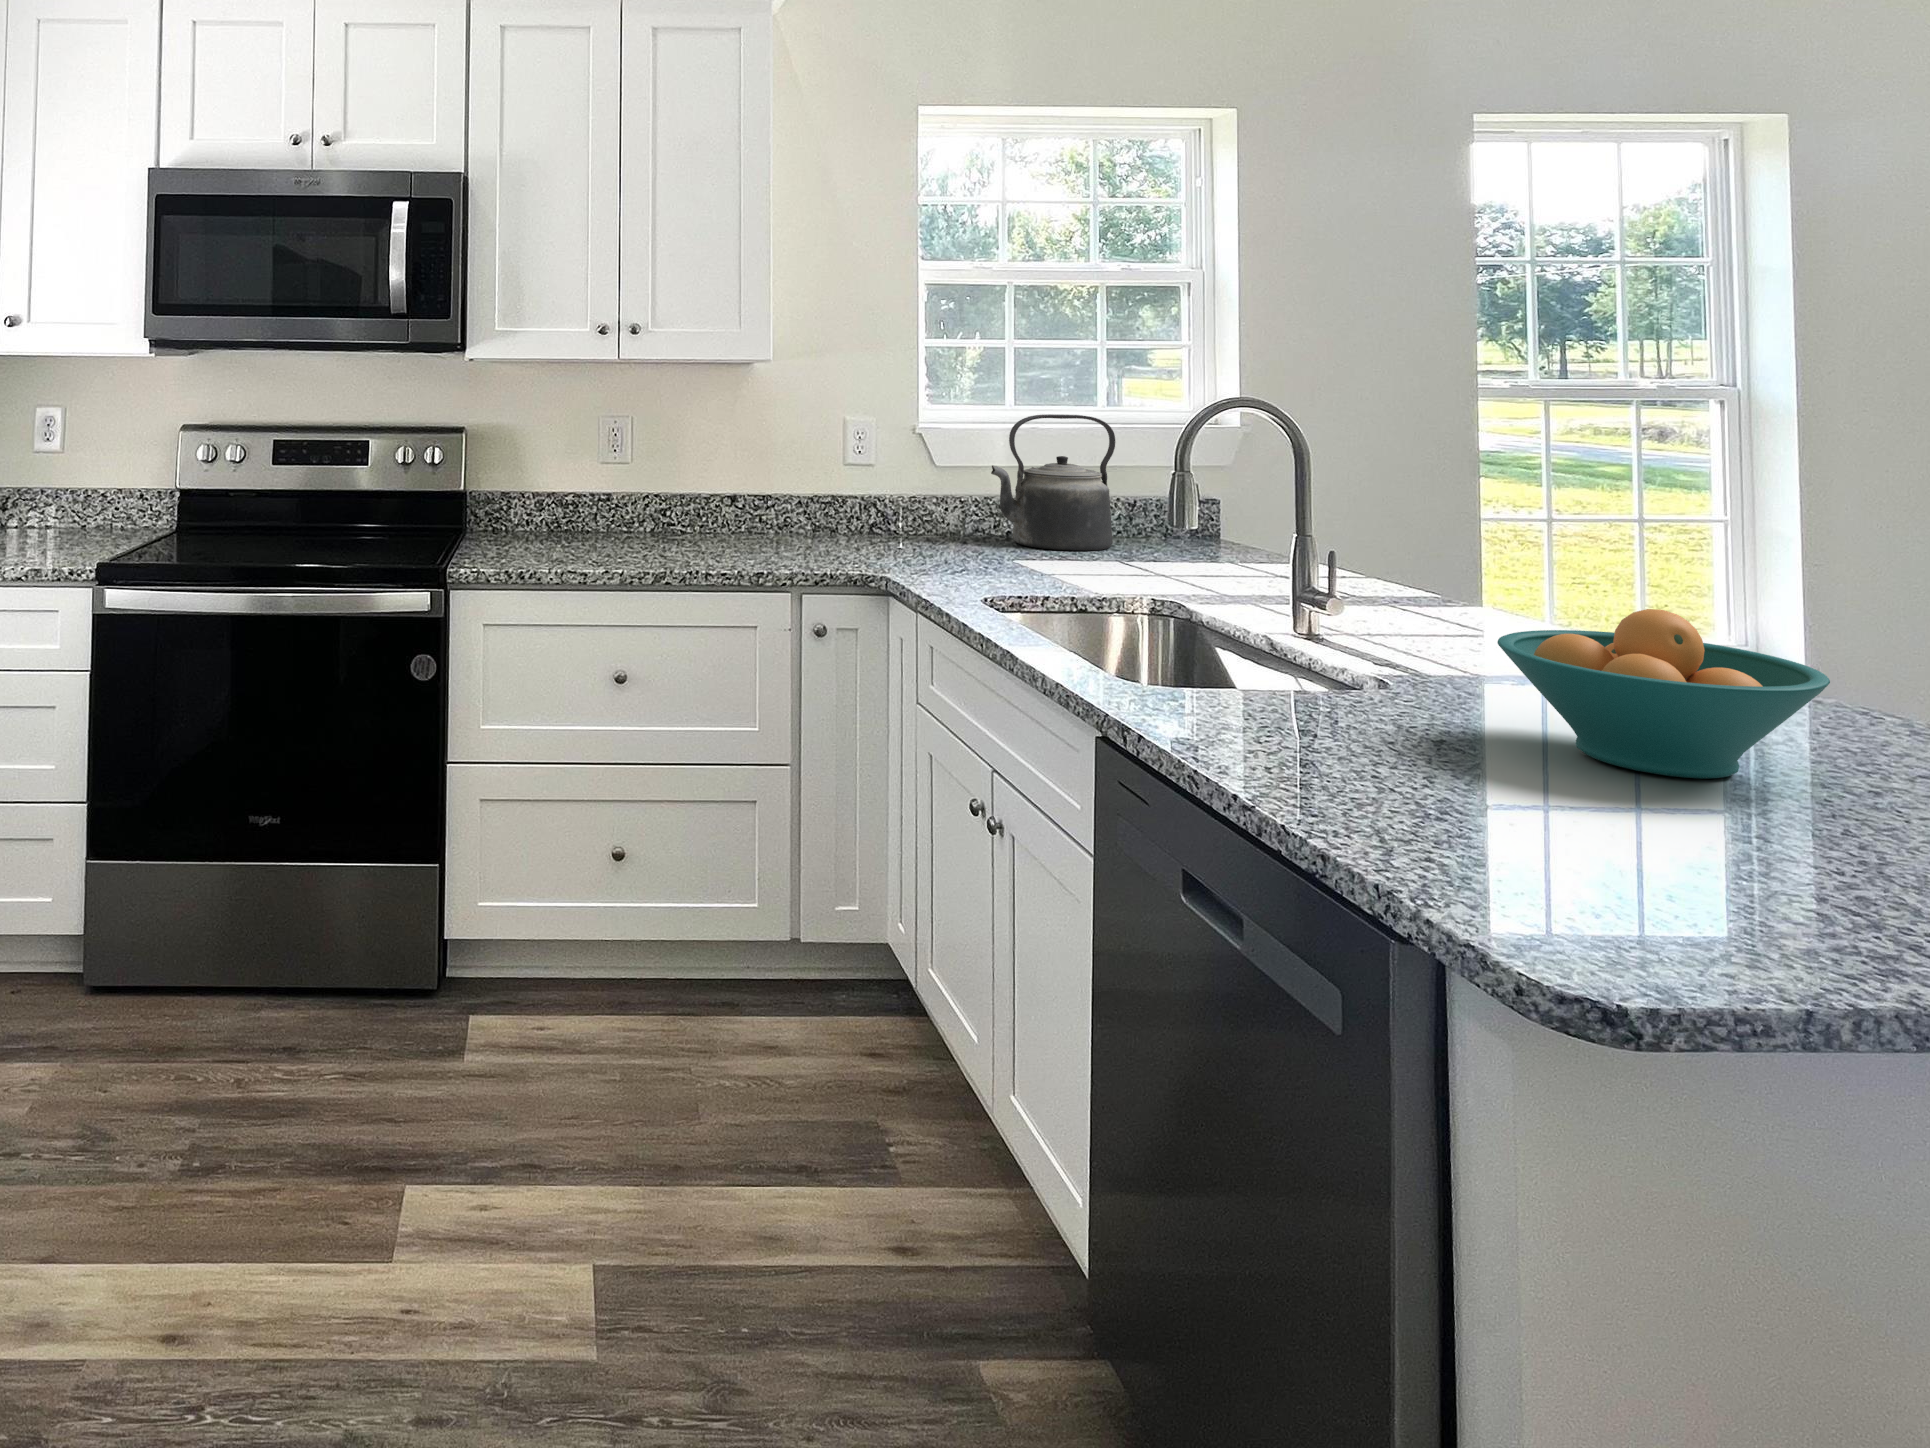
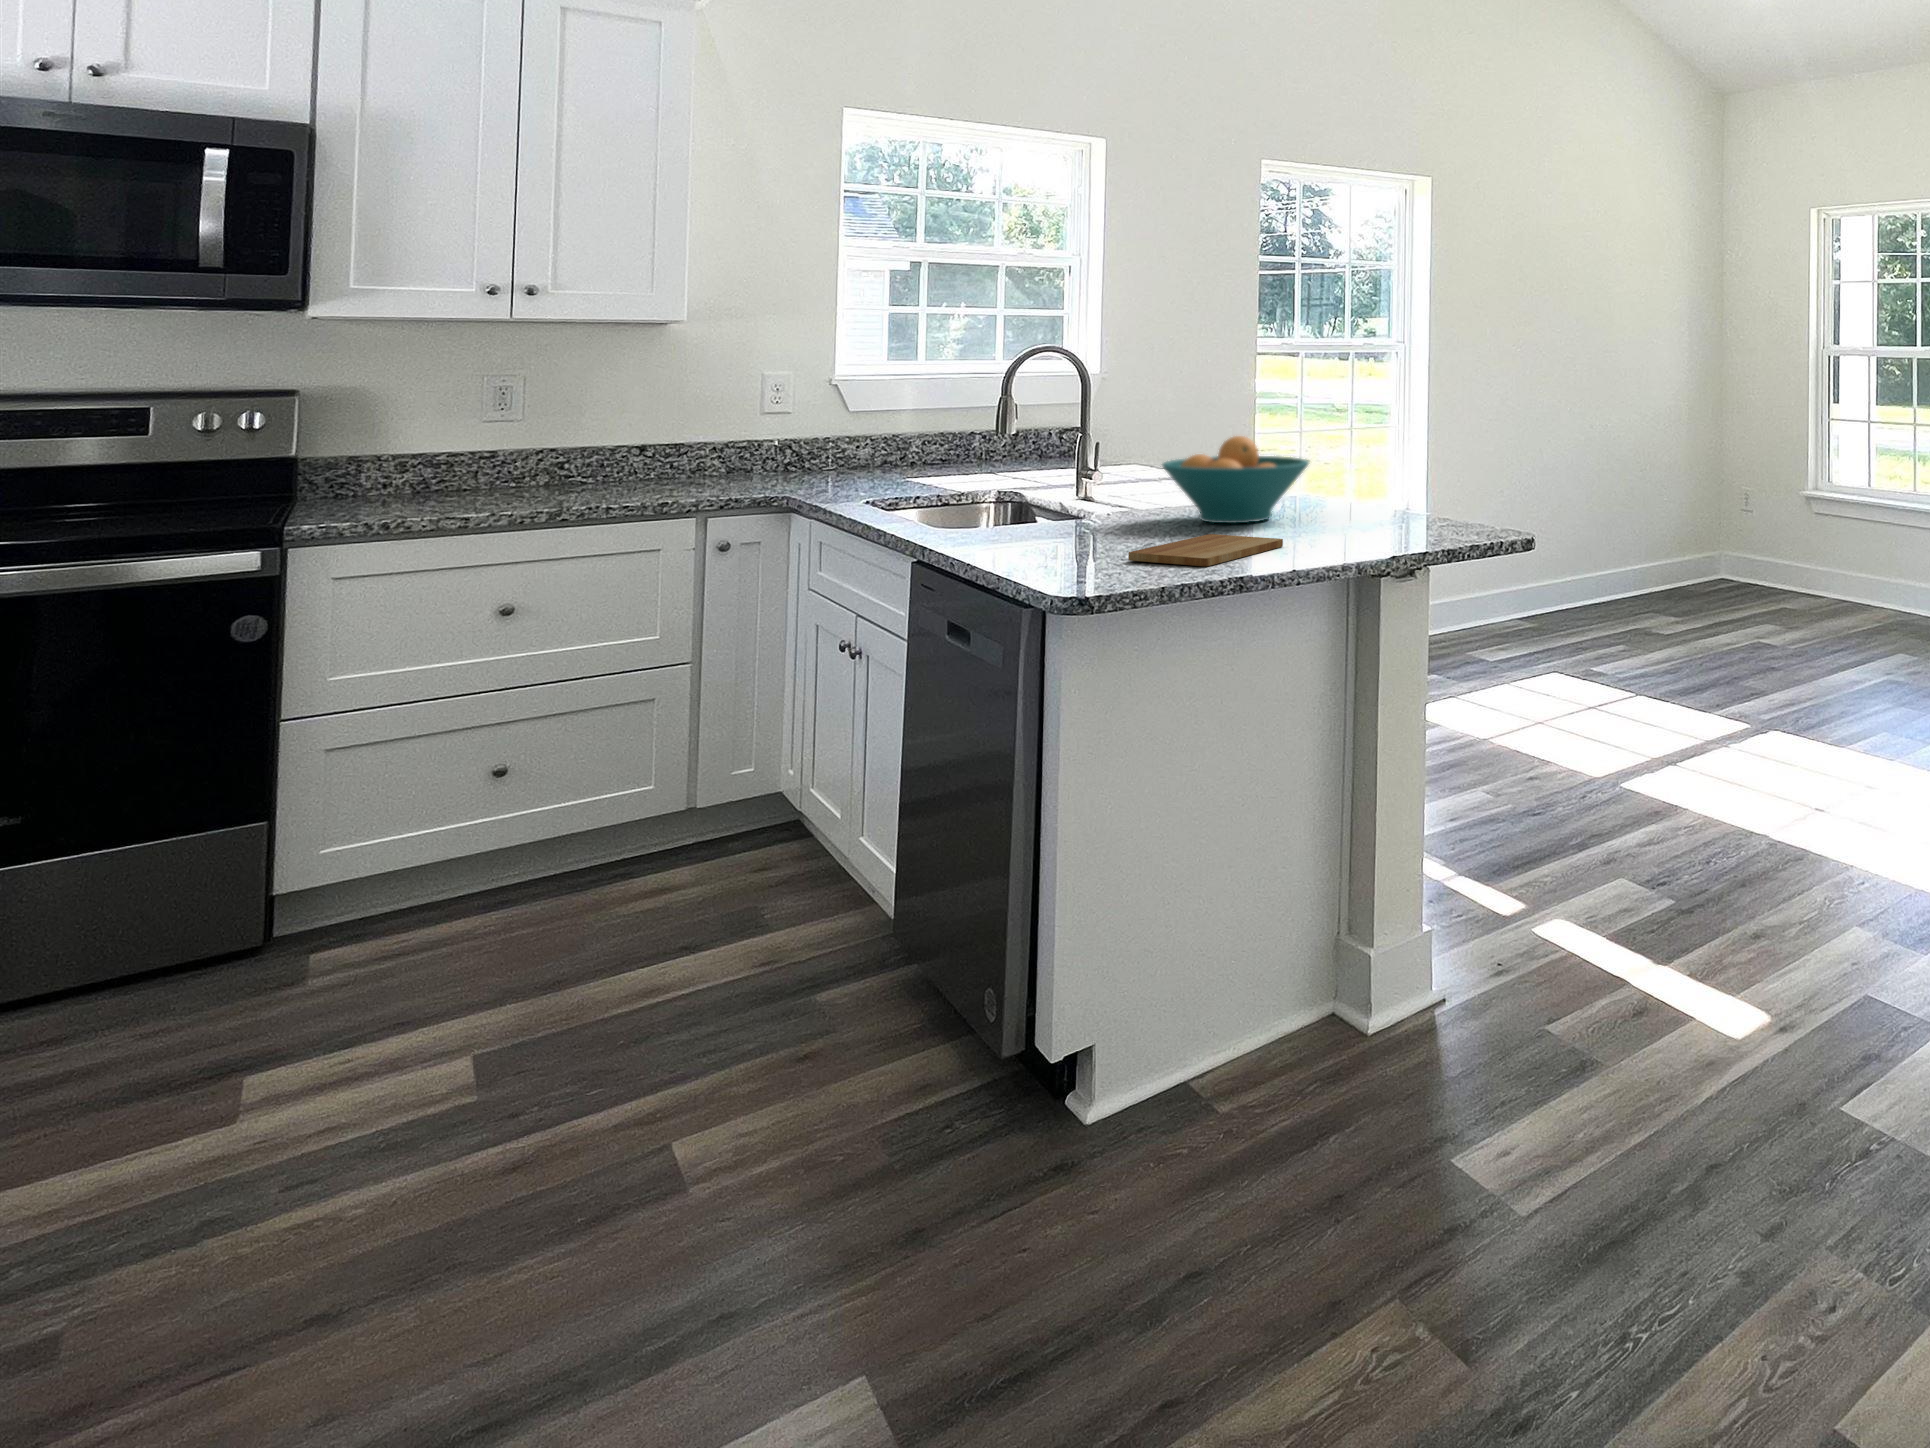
kettle: present [991,414,1115,551] -> none [893,365,997,469]
cutting board: none [1539,821,1879,942] -> present [1128,534,1283,566]

